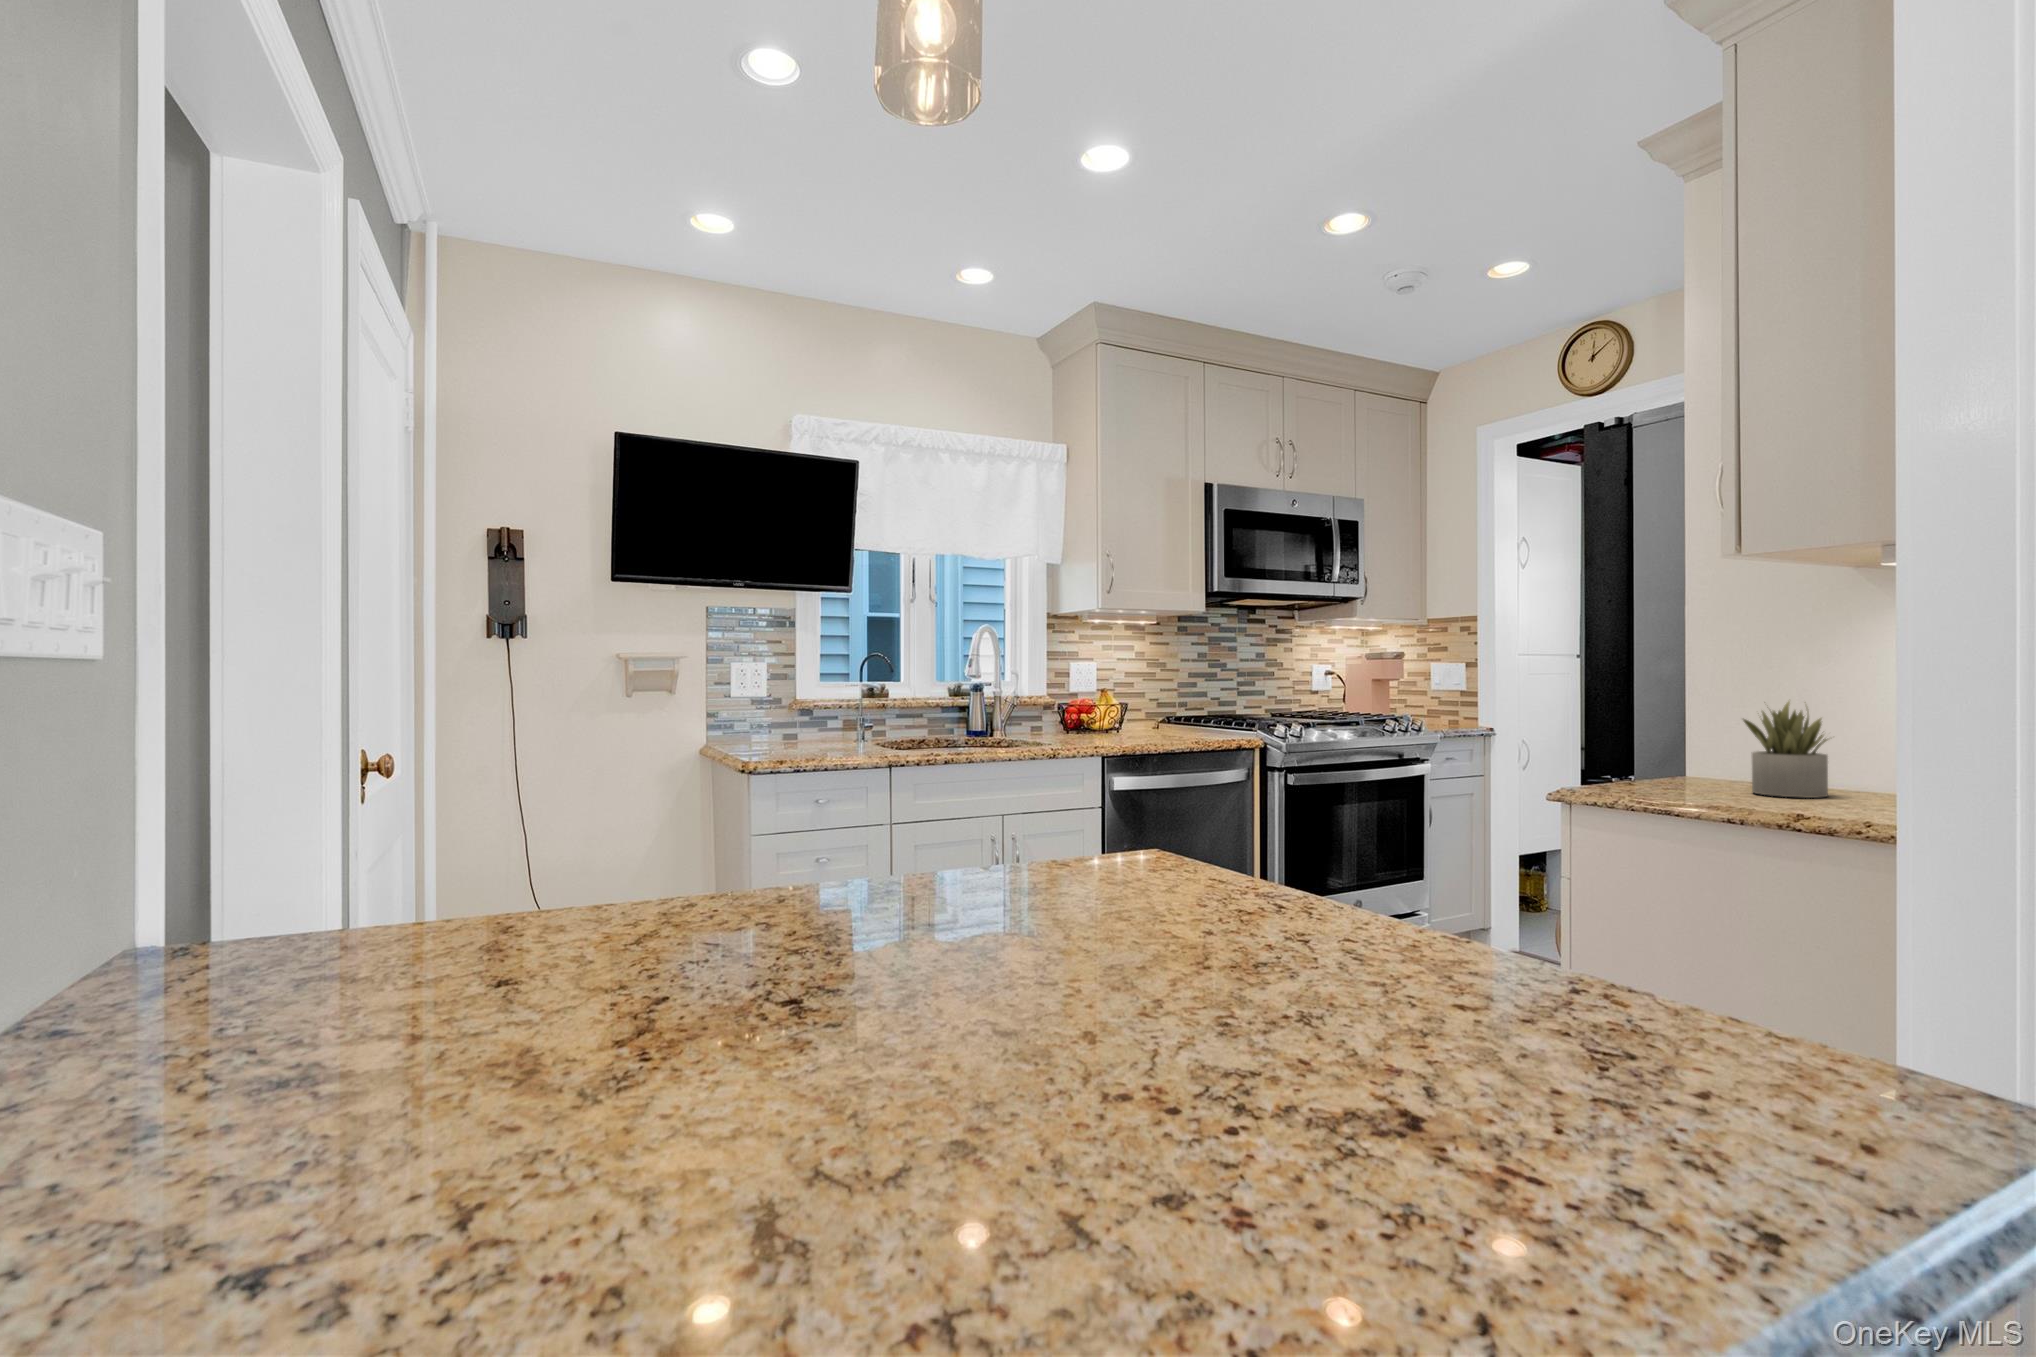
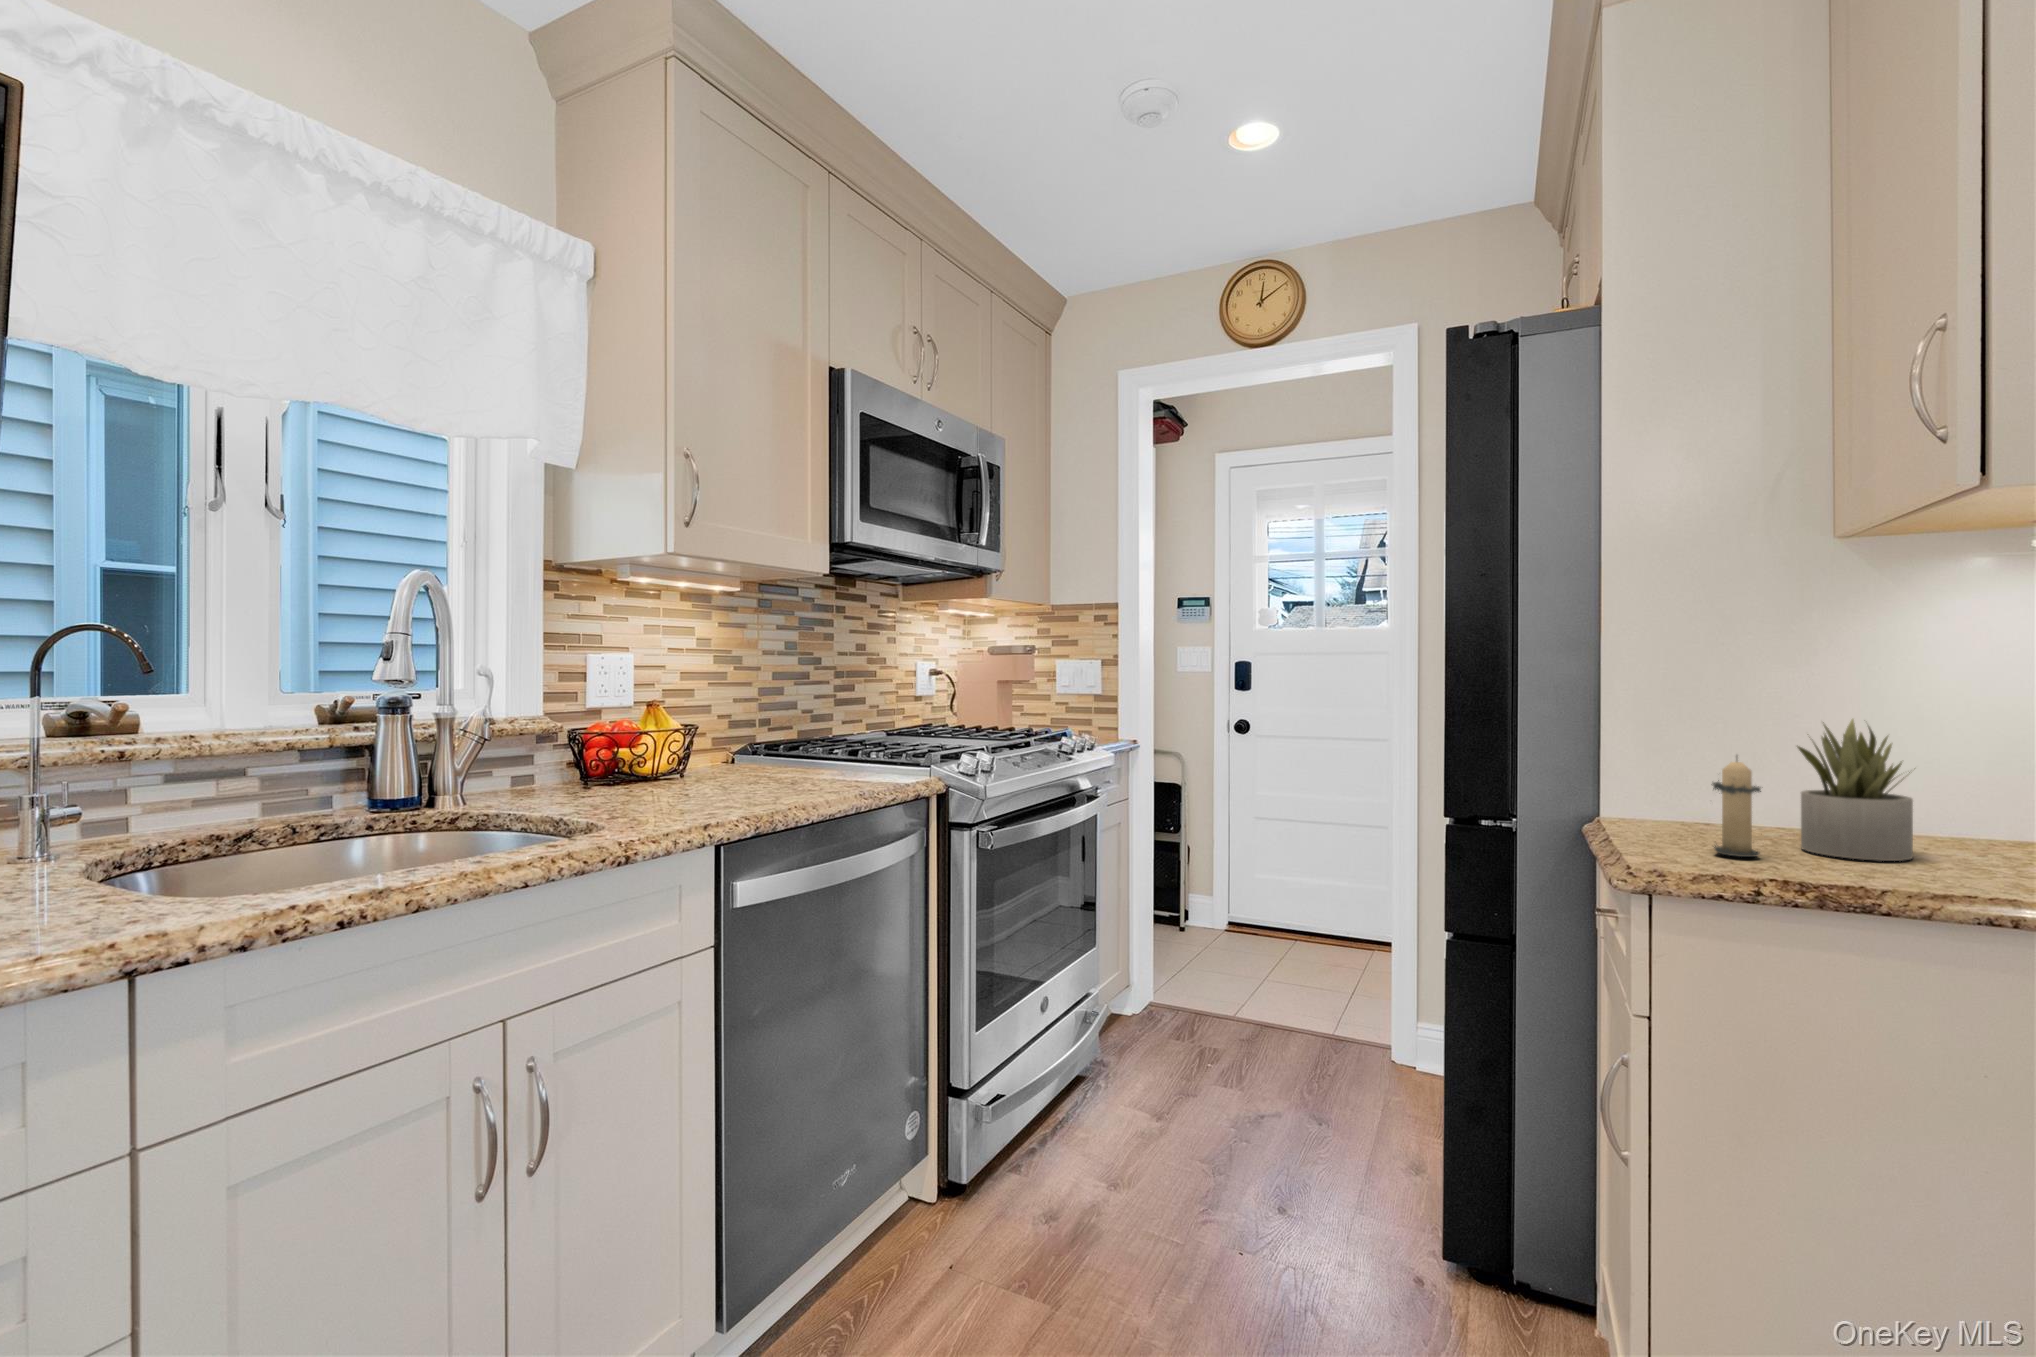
candle: none [1667,723,1707,792] -> present [1712,756,1761,857]

